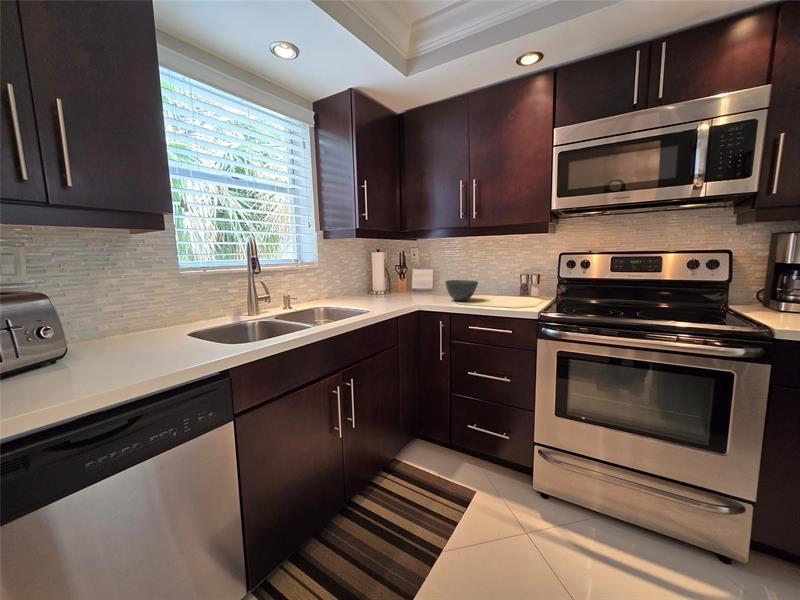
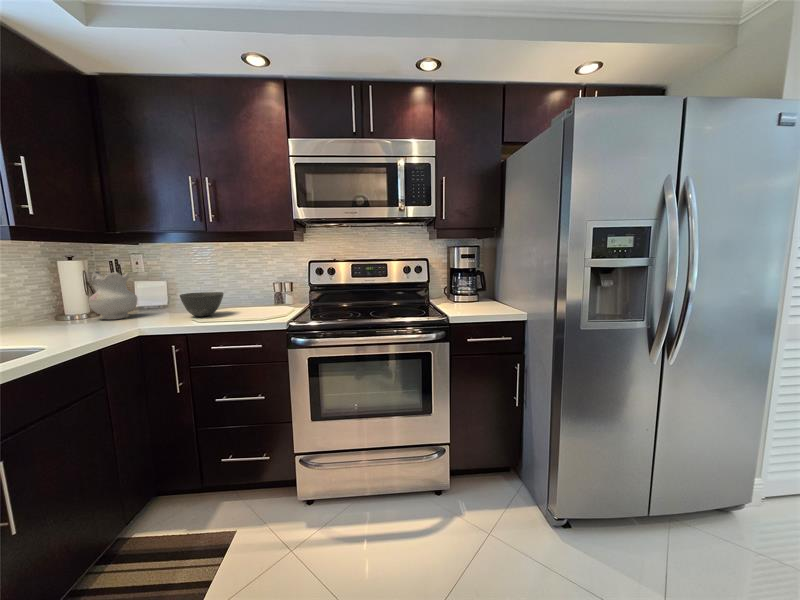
ceramic pitcher: none [387,260,415,297] -> present [89,271,137,320]

